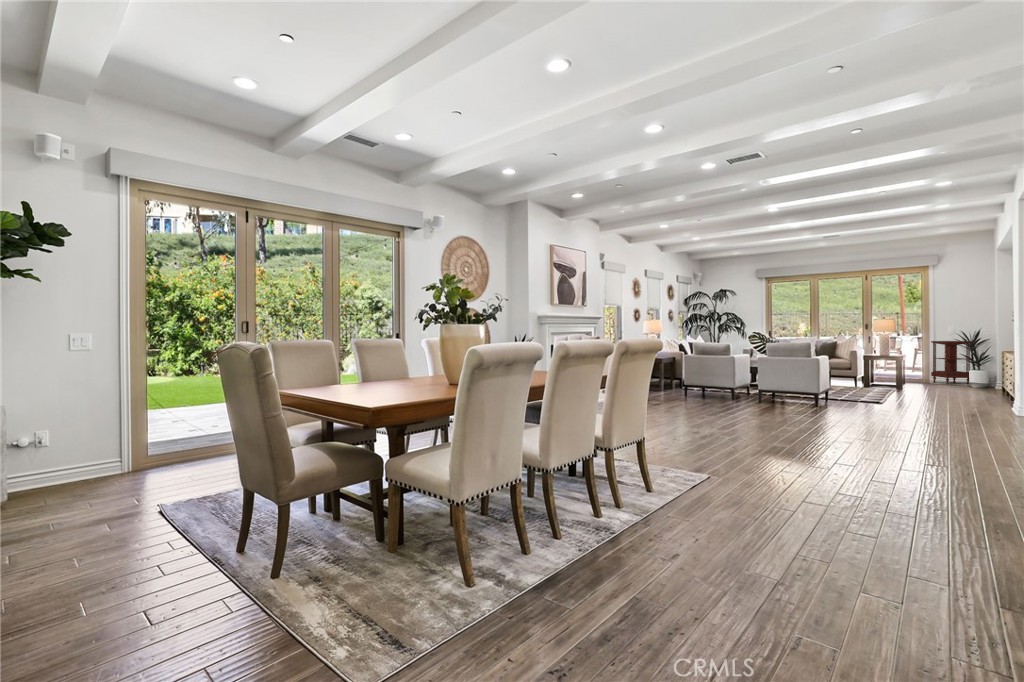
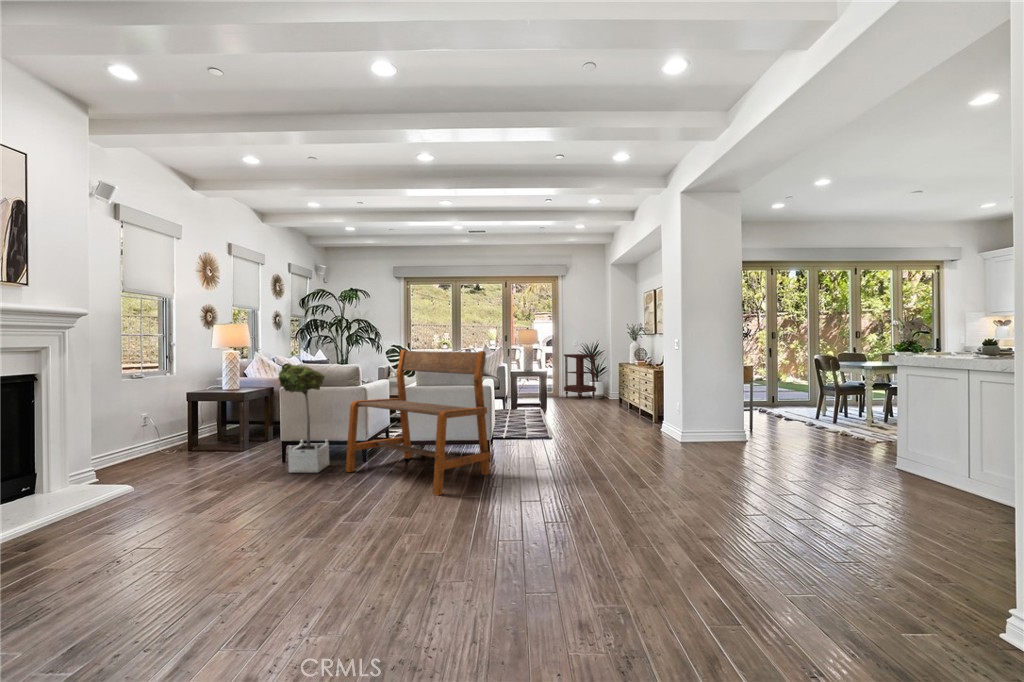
bench: none [721,334,812,412] -> present [346,350,491,495]
potted tree: none [684,341,712,400] -> present [278,363,329,473]

